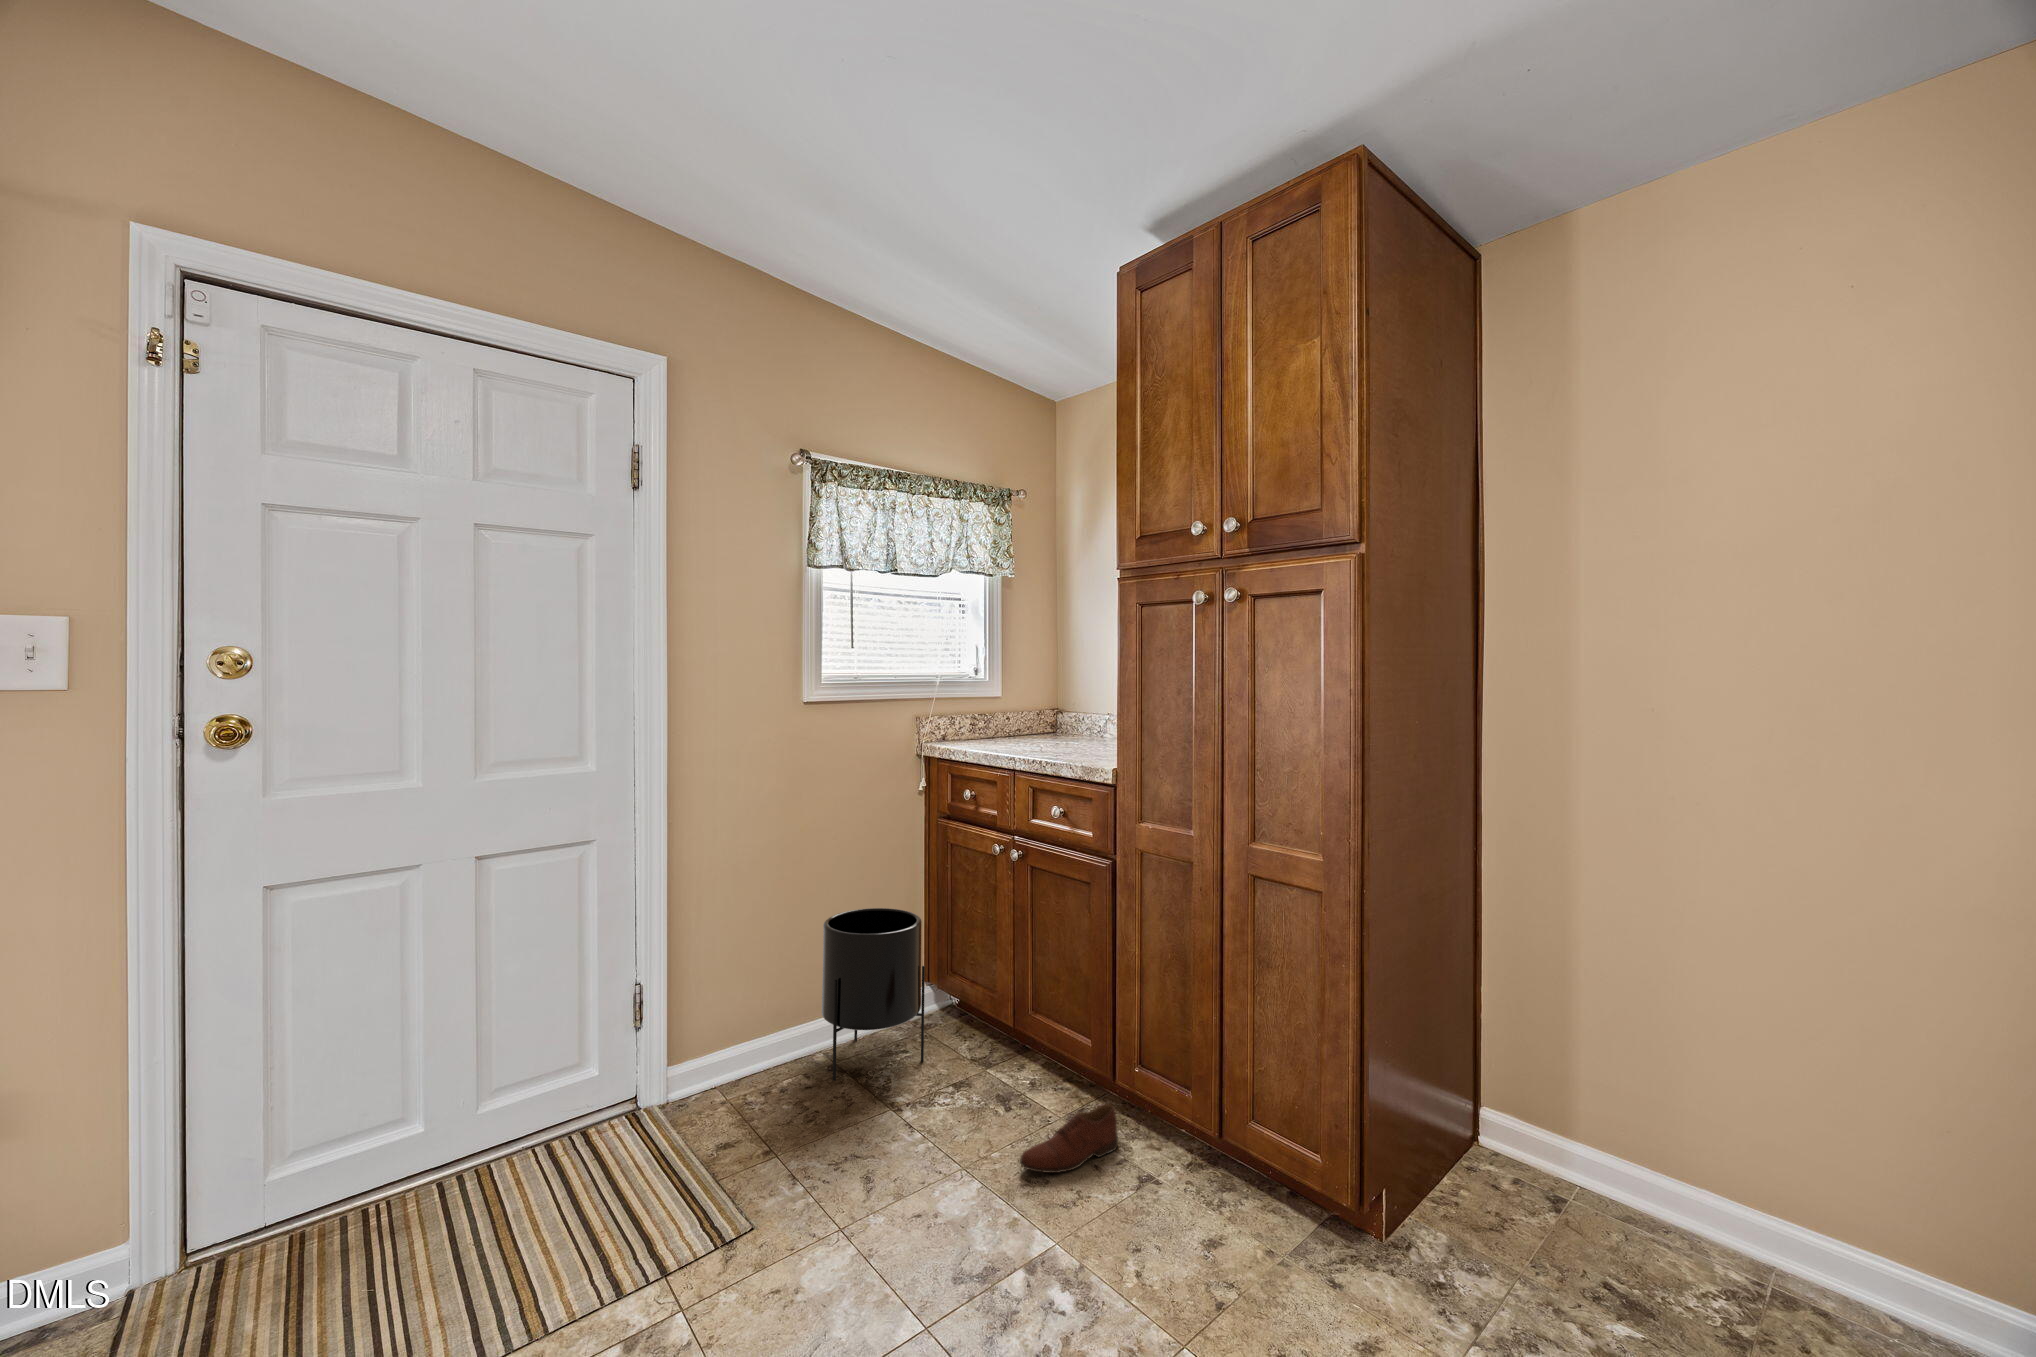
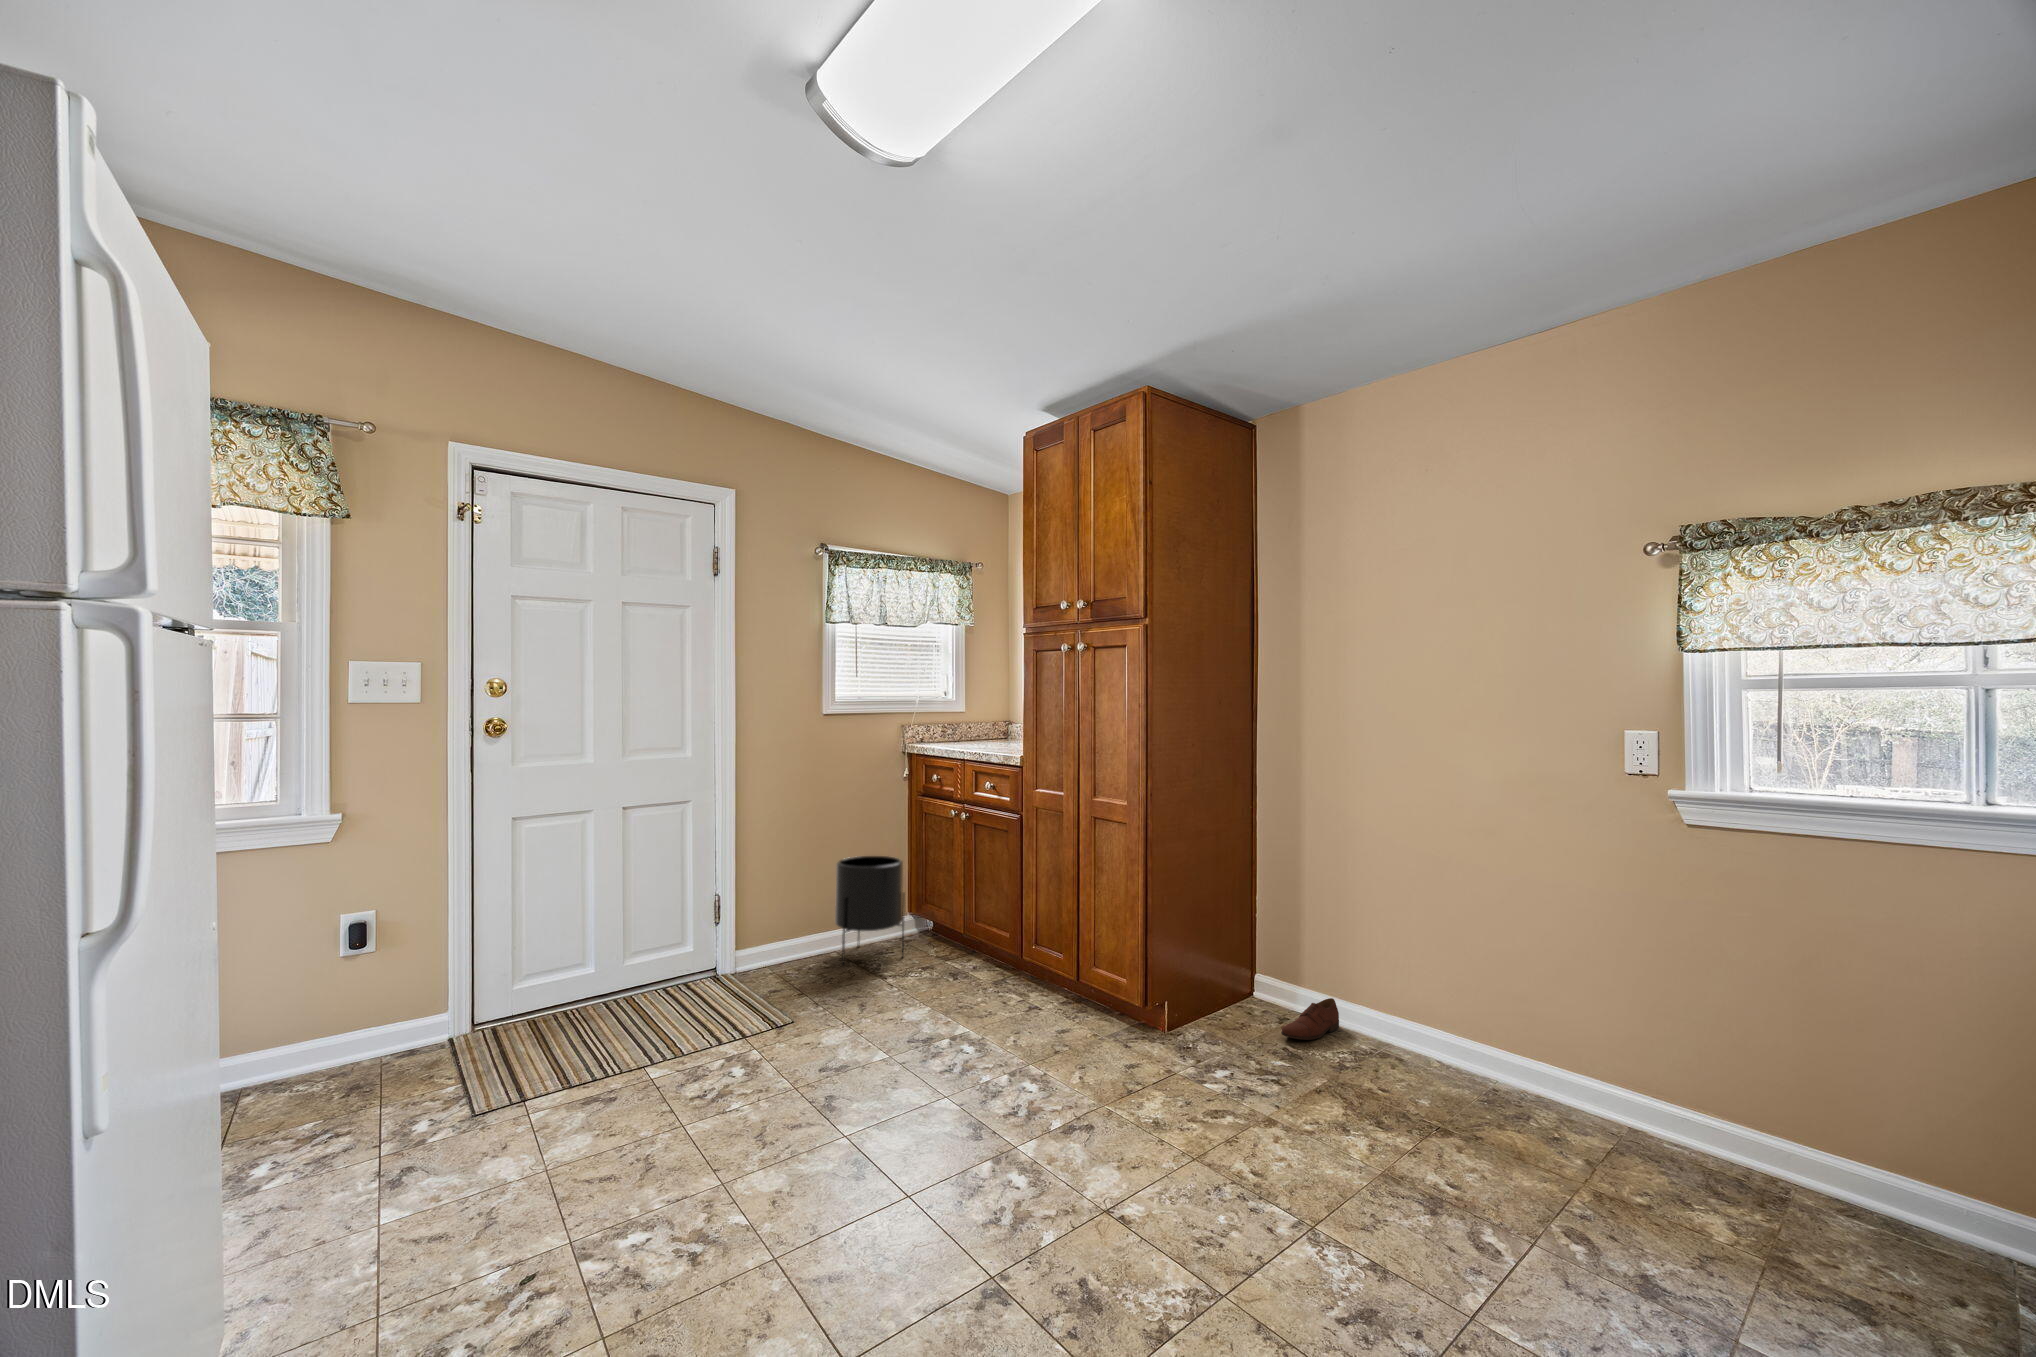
shoe: present [1020,1104,1118,1173] -> present [1281,998,1339,1040]

